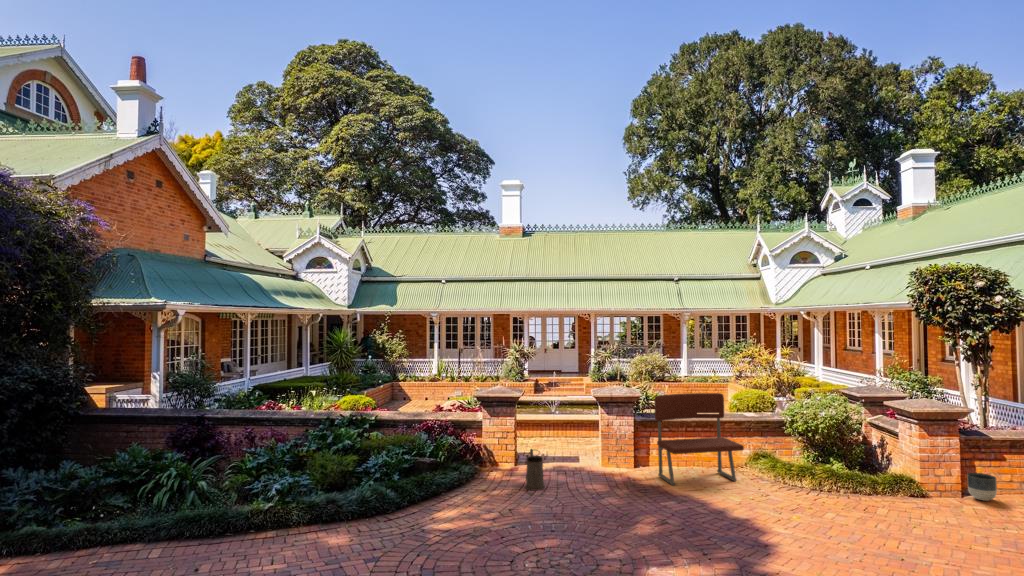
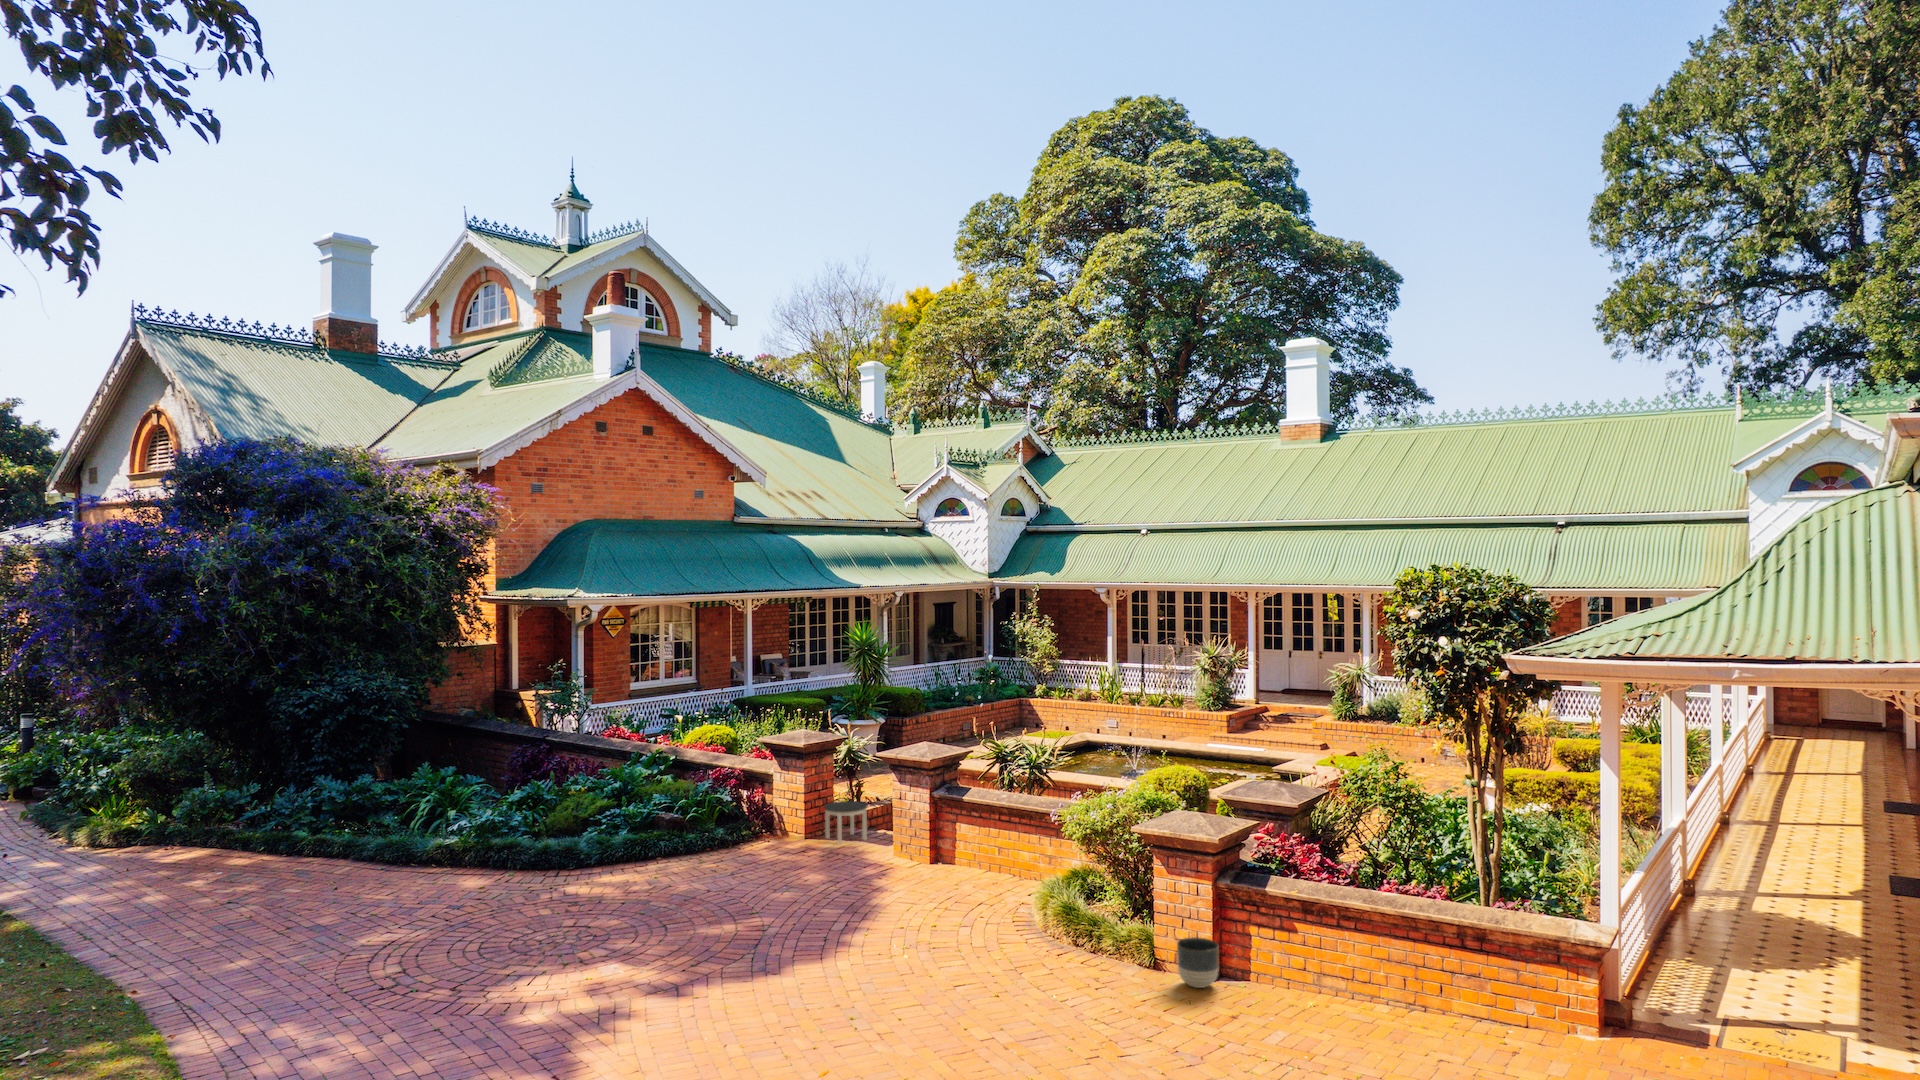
bench: present [654,393,744,485] -> none [878,747,1004,890]
round table: none [548,443,579,475] -> present [824,801,868,845]
watering can: present [526,449,545,490] -> none [745,799,788,852]

